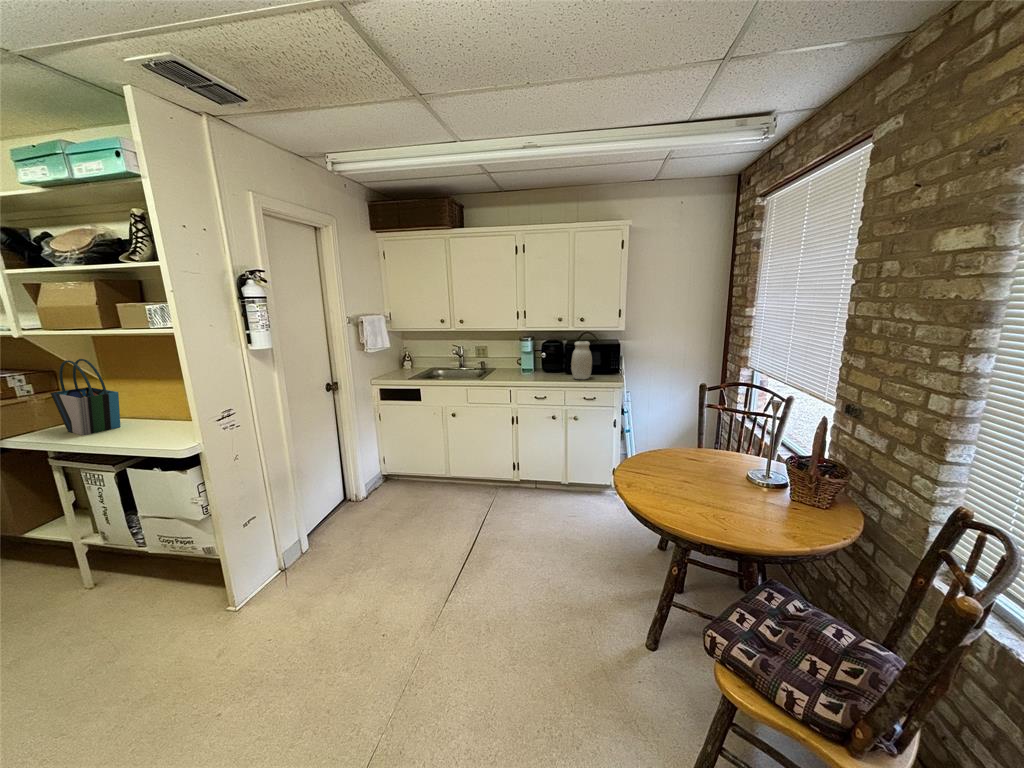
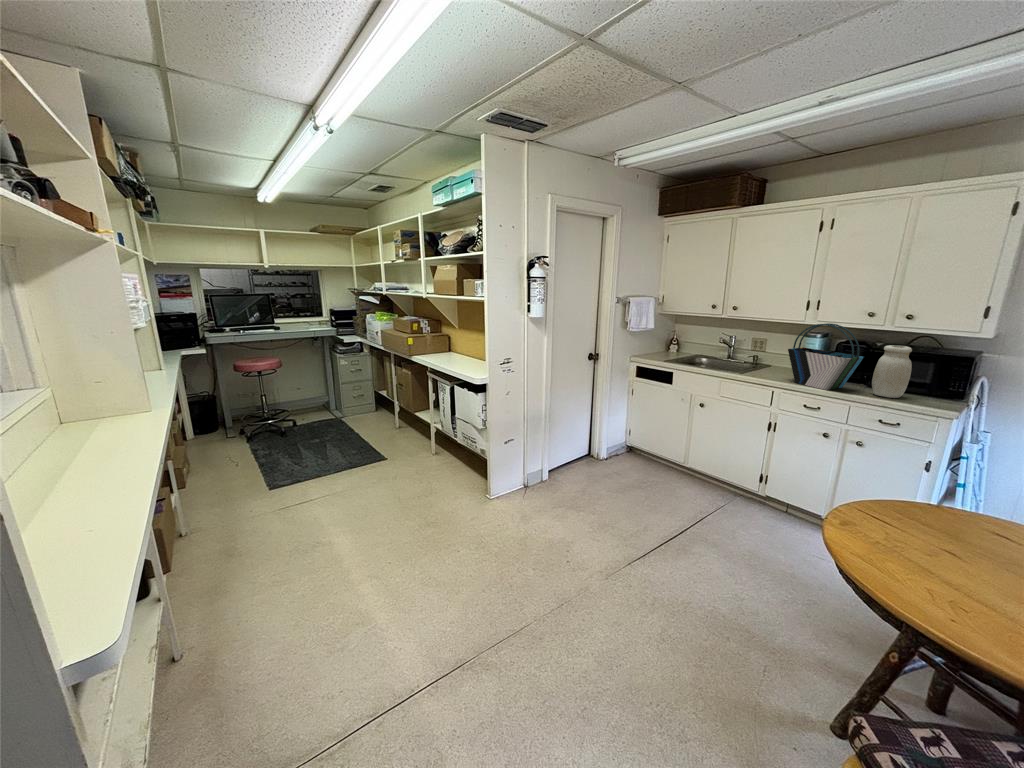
tote bag: present [51,359,120,436] -> present [788,323,864,390]

